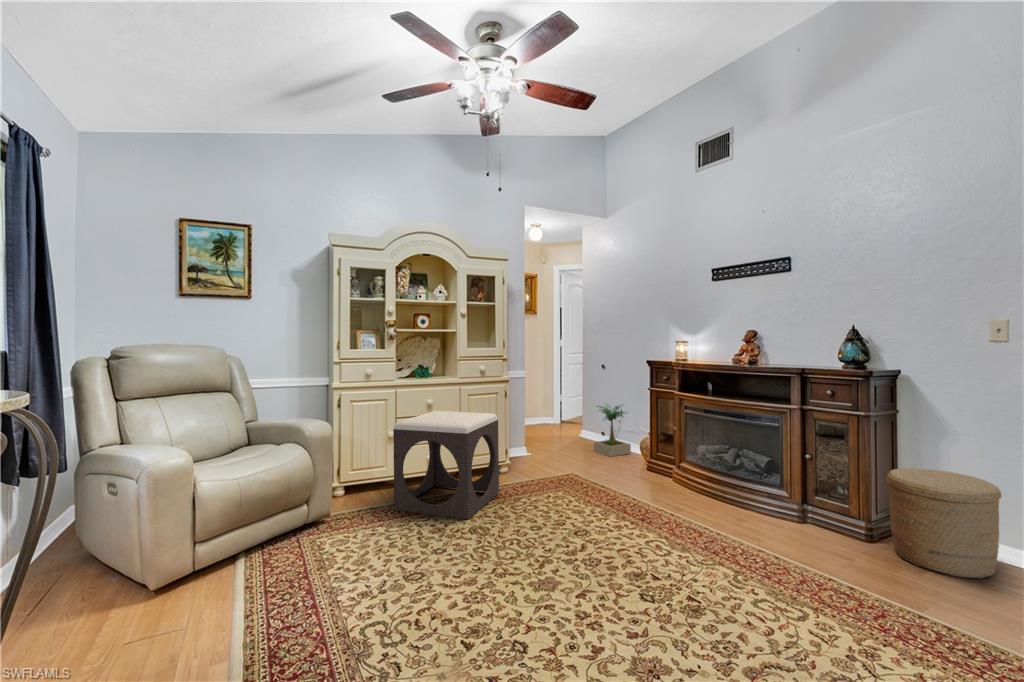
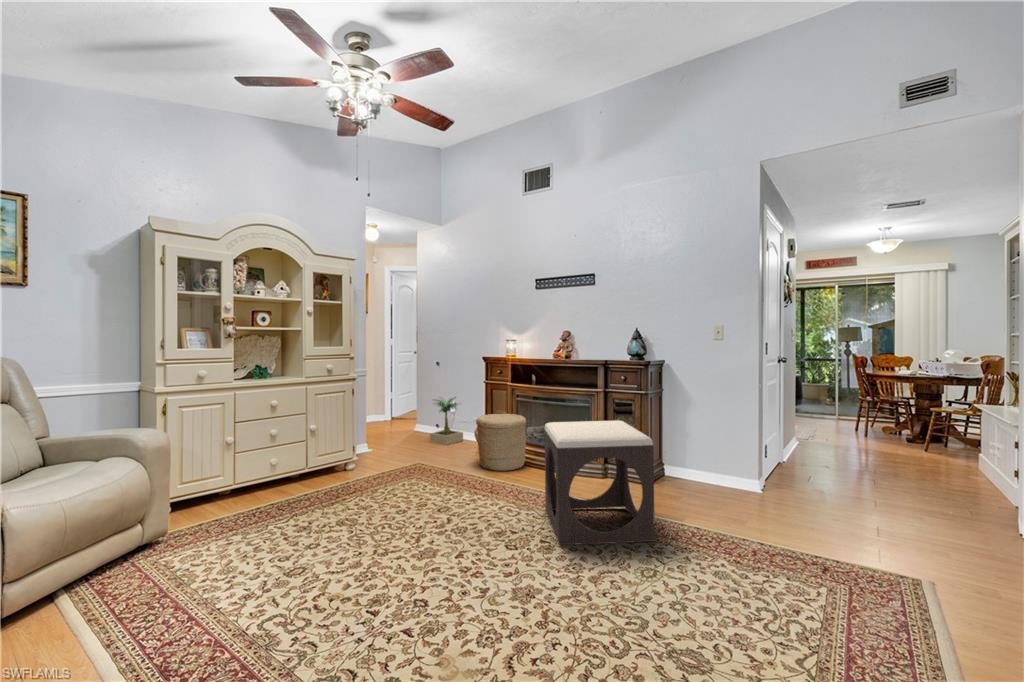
footstool: present [393,411,499,519] -> present [544,420,655,545]
woven basket: present [886,468,1001,578] -> present [476,414,526,471]

